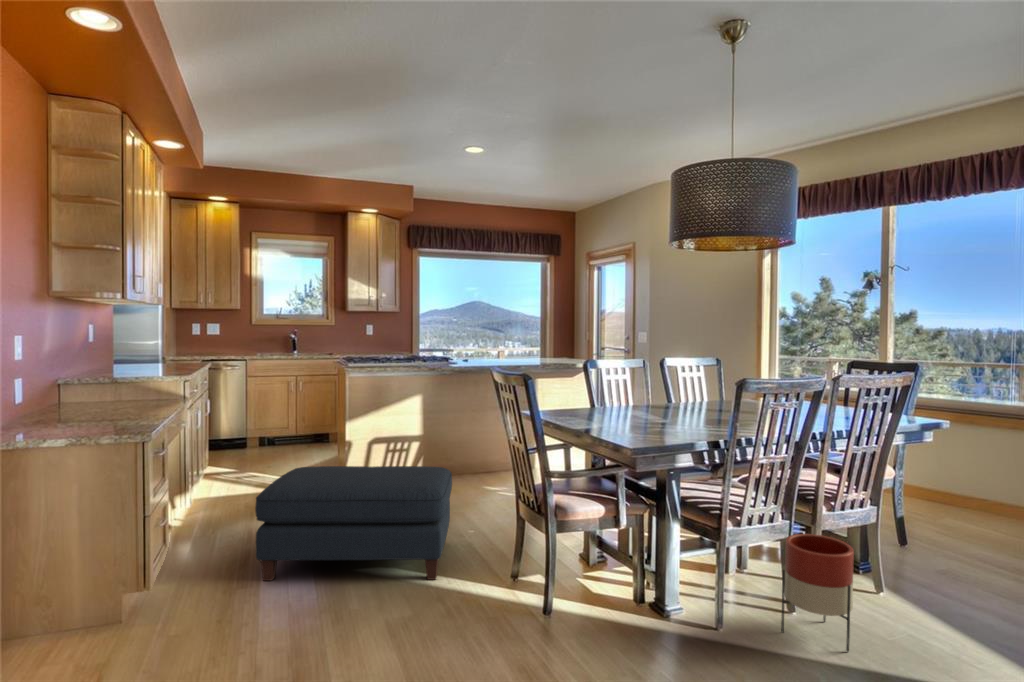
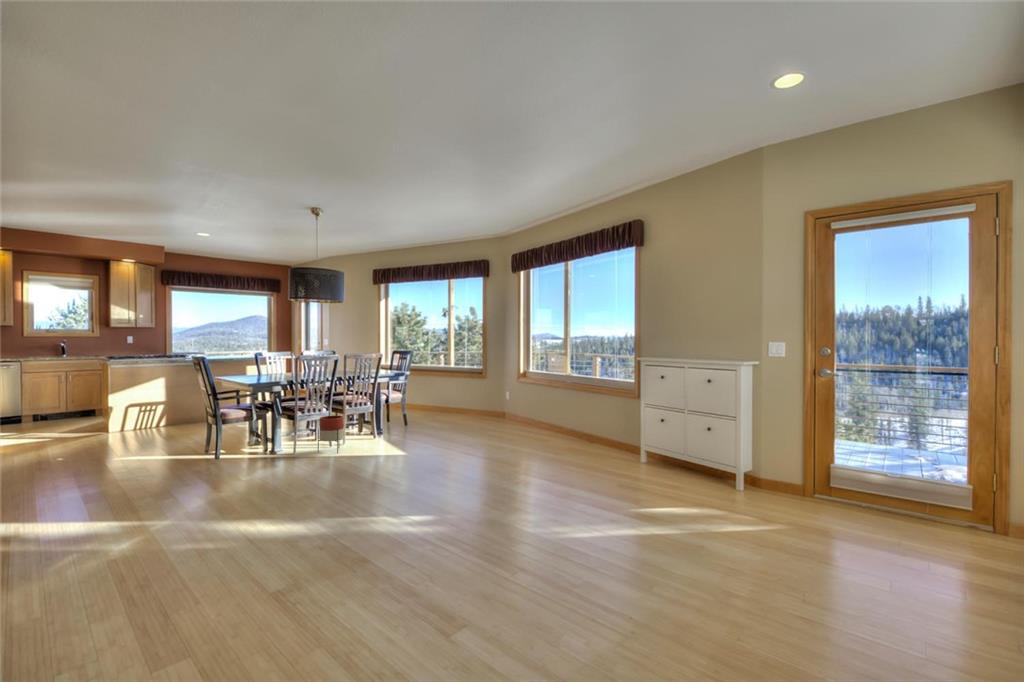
ottoman: present [255,466,452,581] -> none [51,408,176,466]

